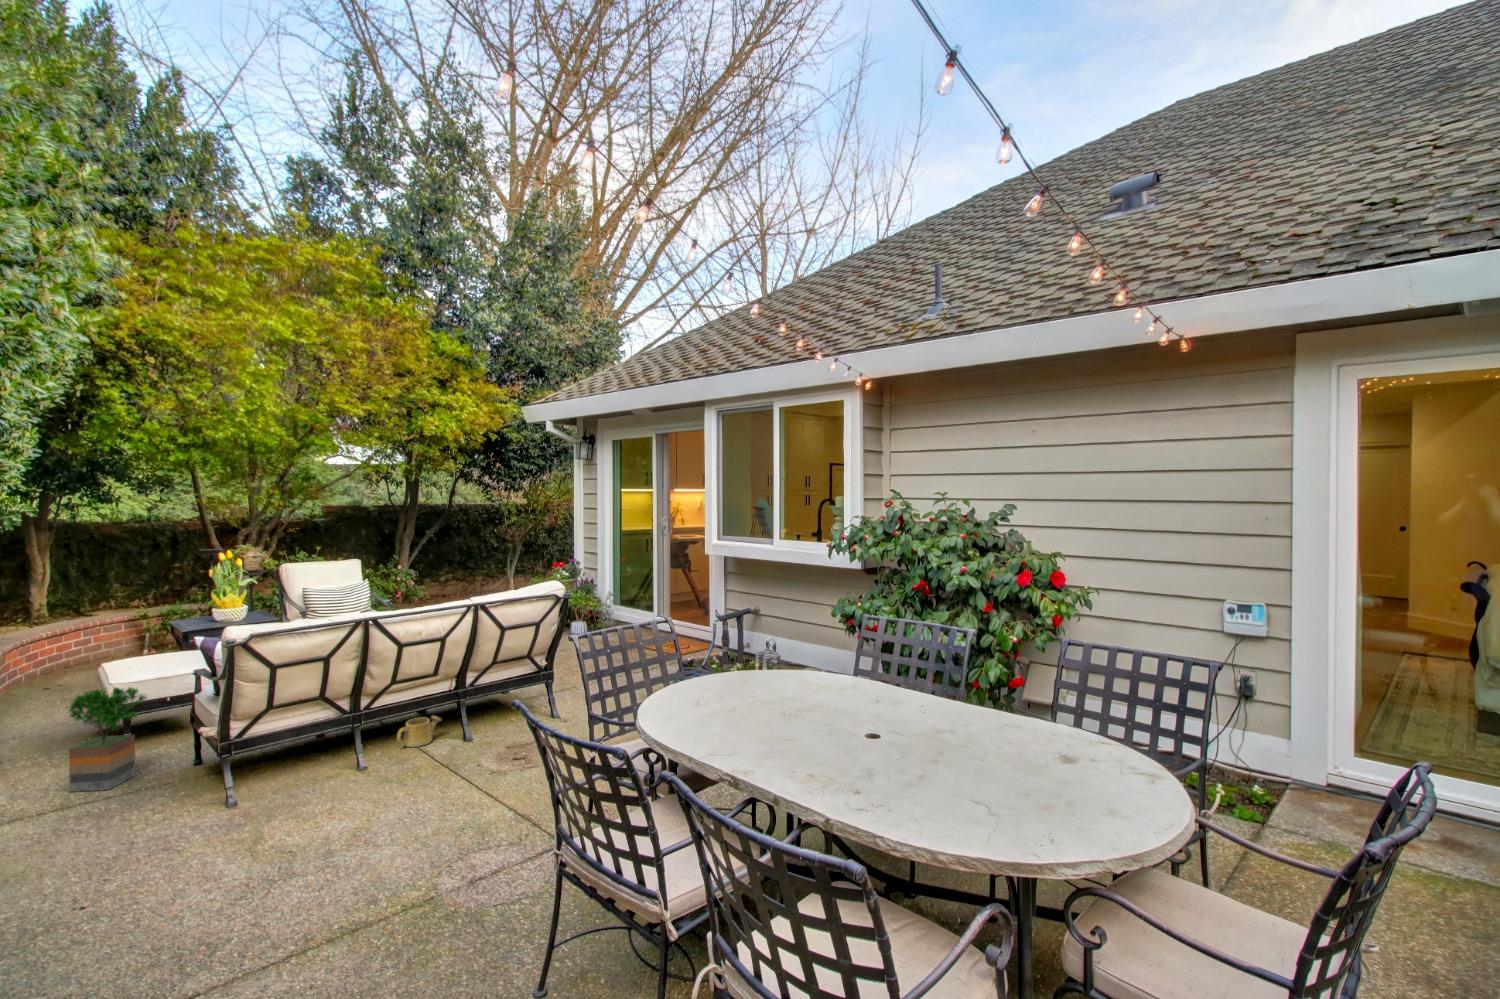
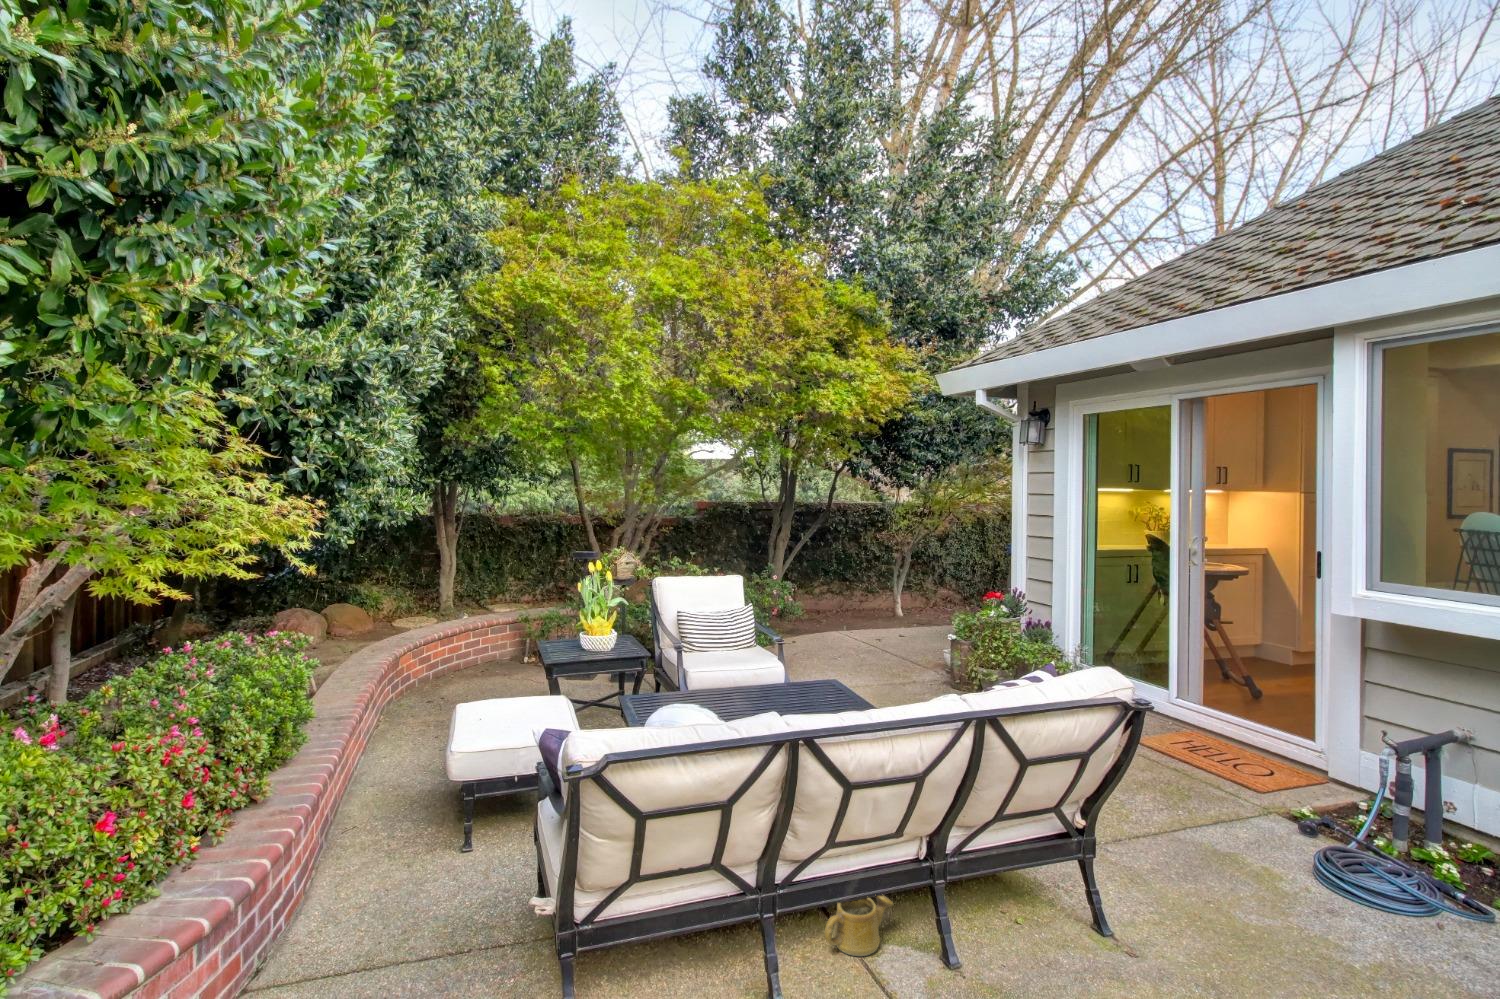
potted tree: present [69,687,146,792] -> none [383,772,487,940]

